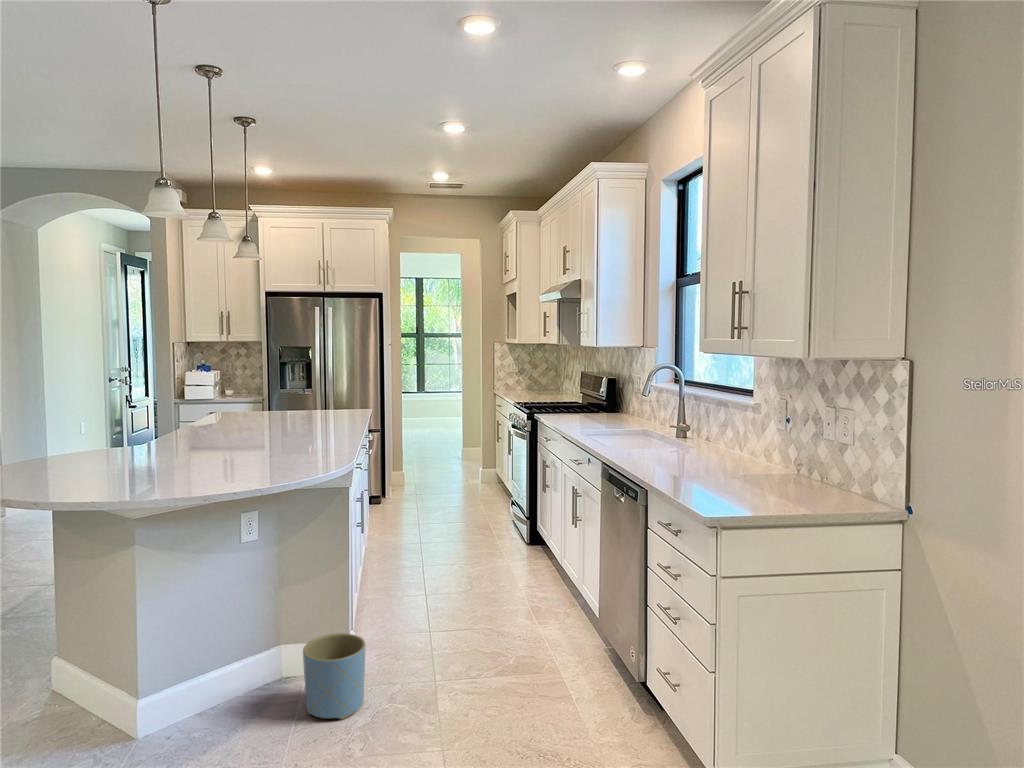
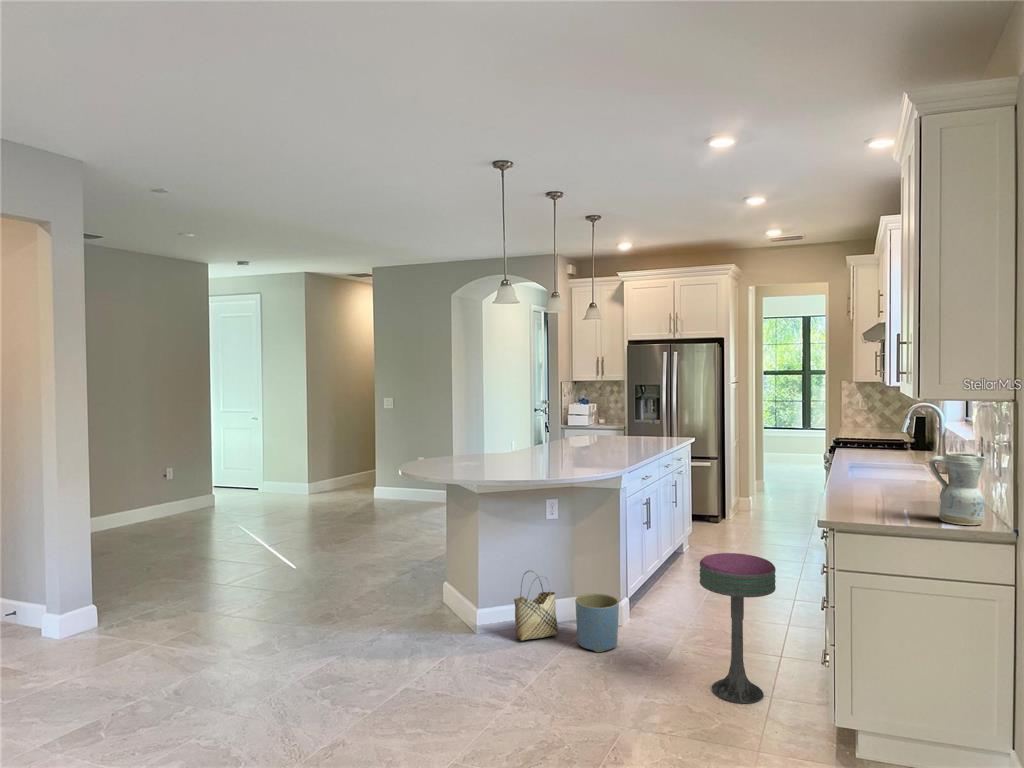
ceramic pitcher: none [760,414,814,491] -> present [929,452,985,525]
bar stool: none [496,552,586,740] -> present [700,553,776,703]
woven basket: none [205,624,272,735] -> present [514,570,558,641]

